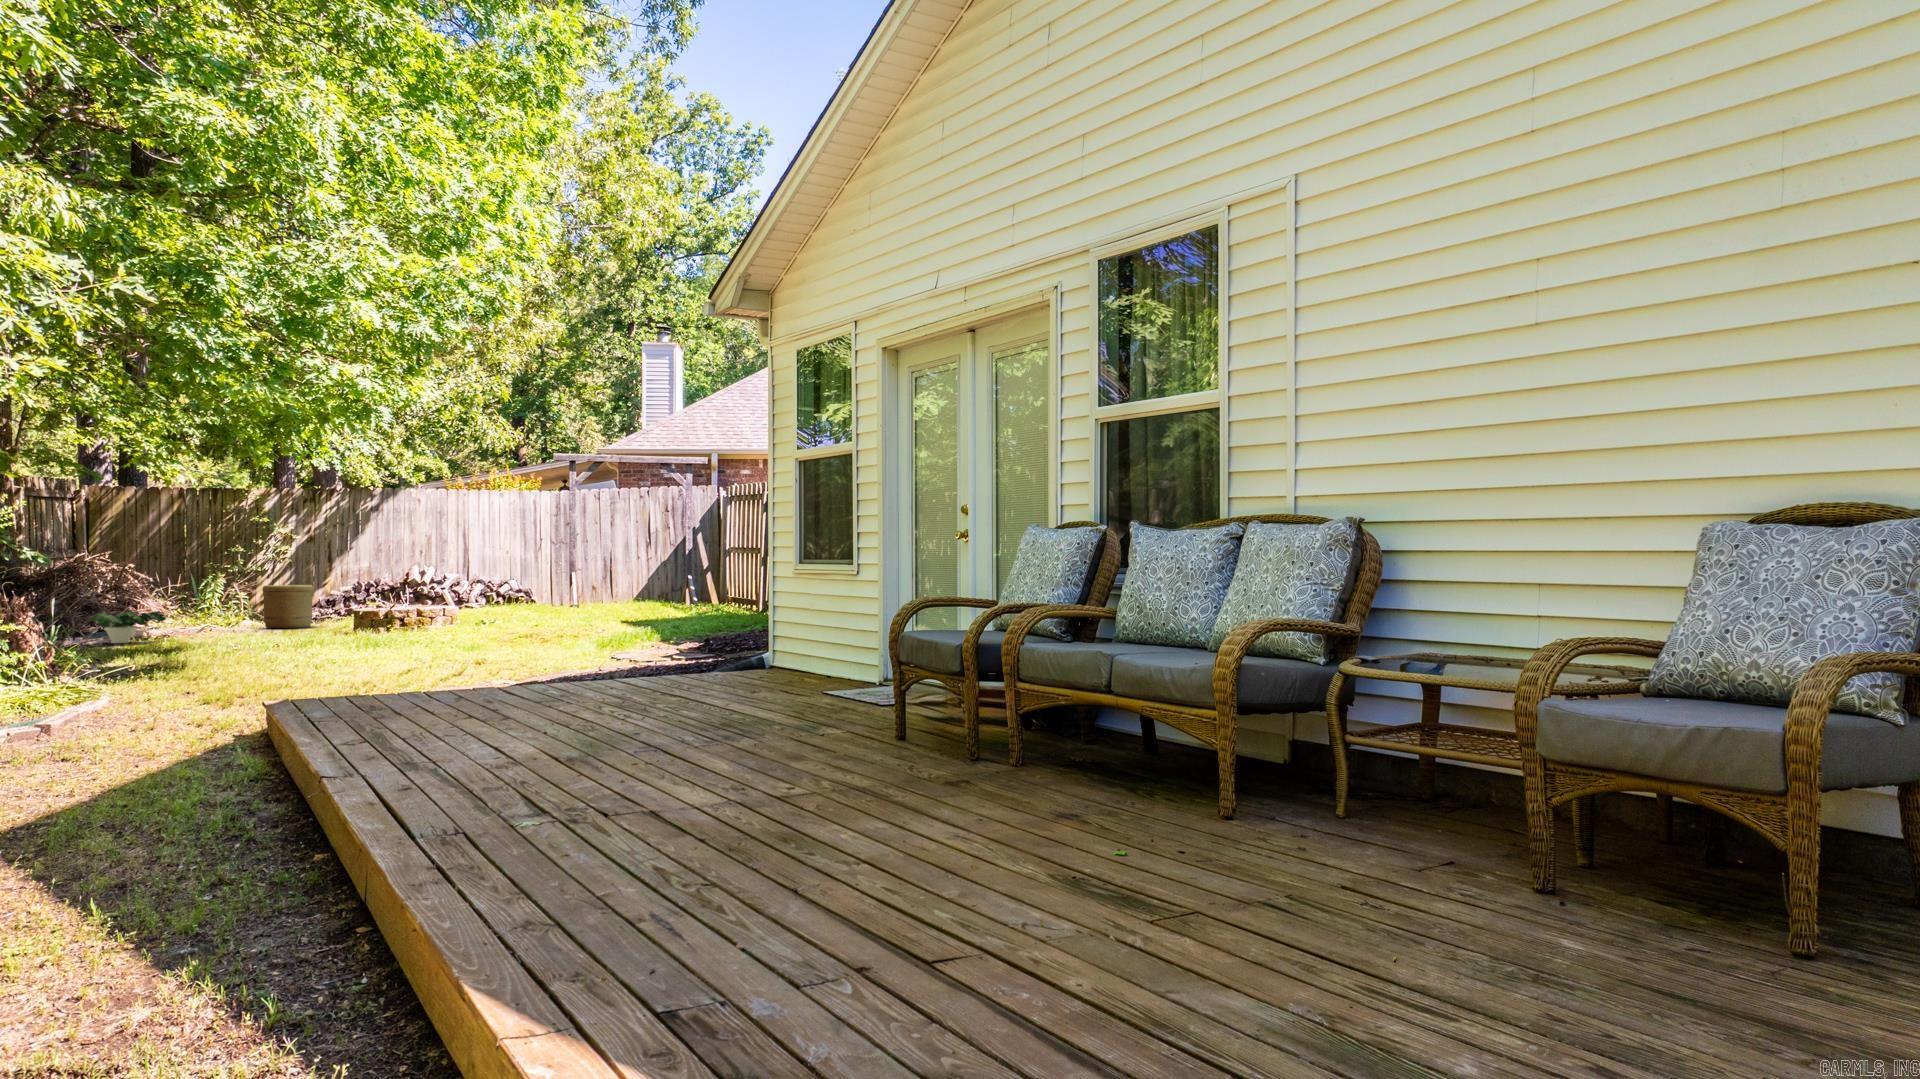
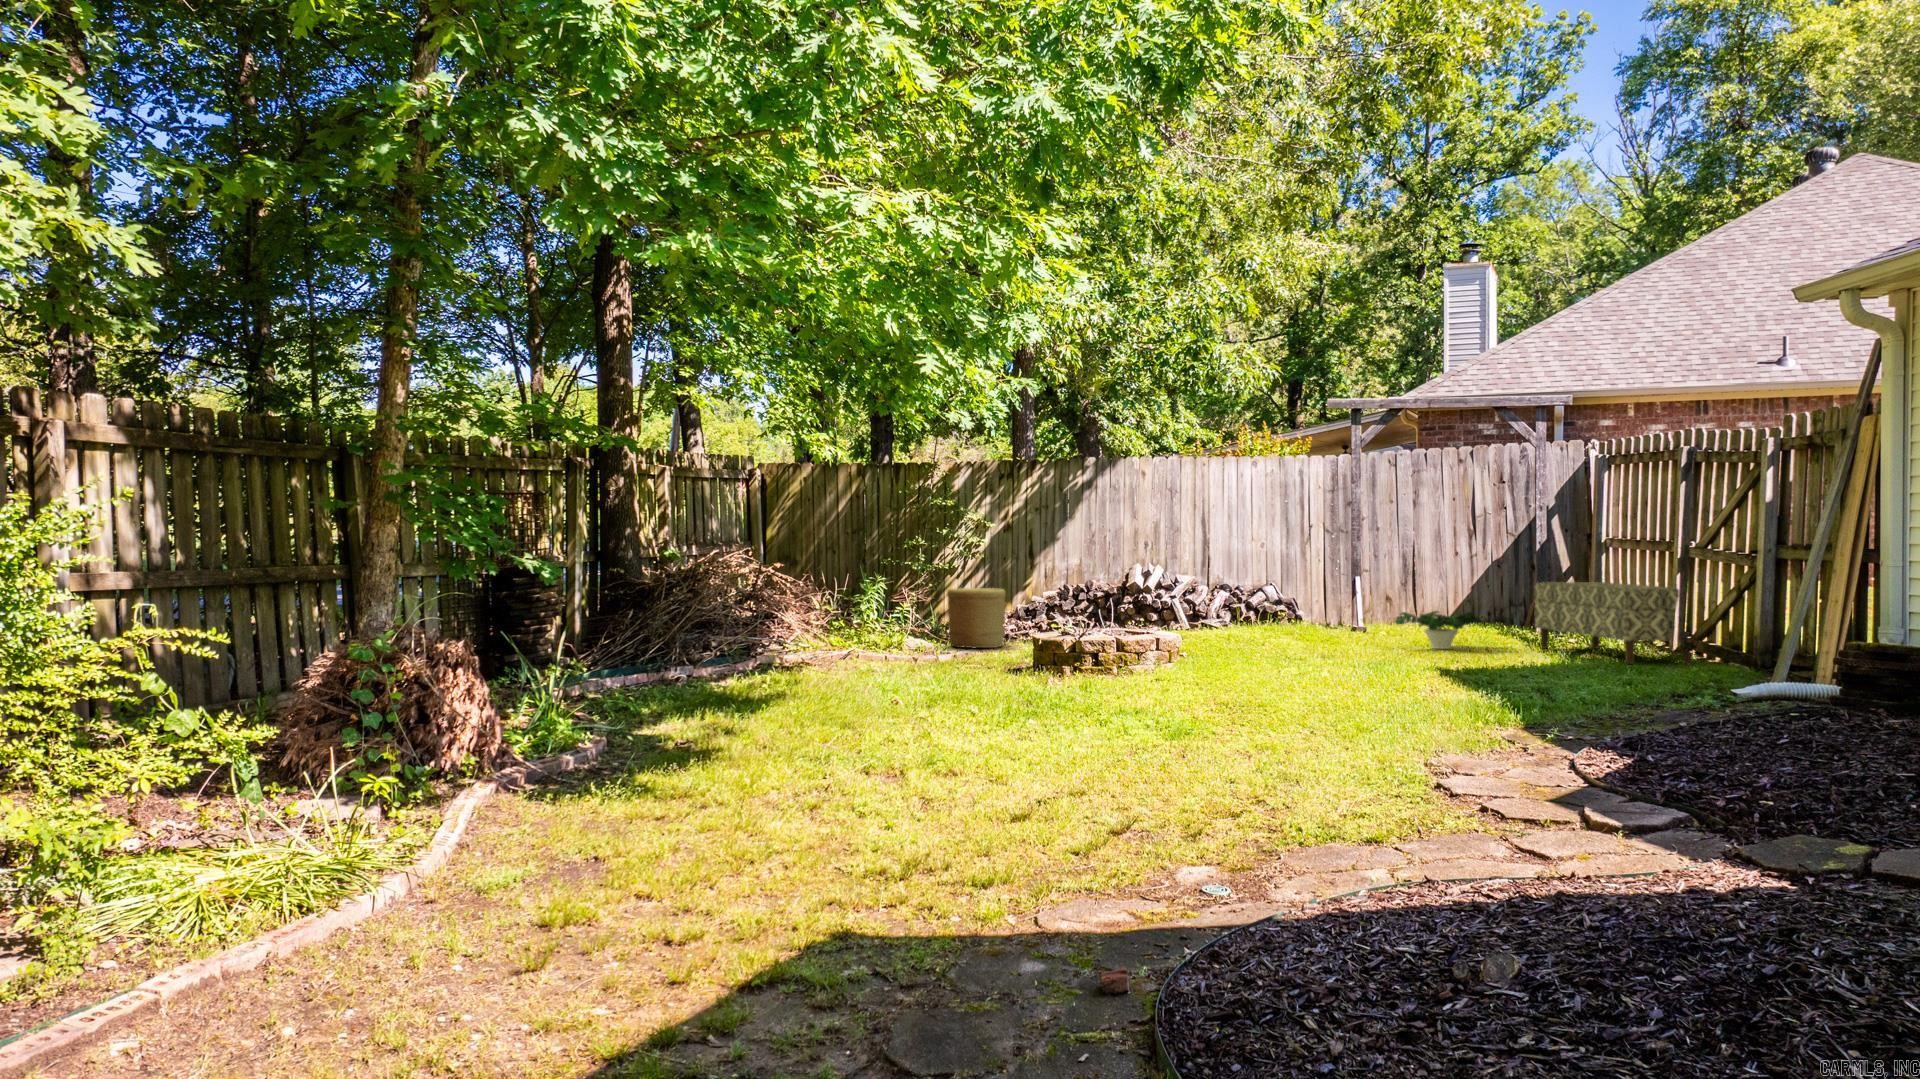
bench: none [671,574,747,617] -> present [1535,582,1692,664]
potted plant: present [86,611,166,643] -> present [1395,611,1486,649]

